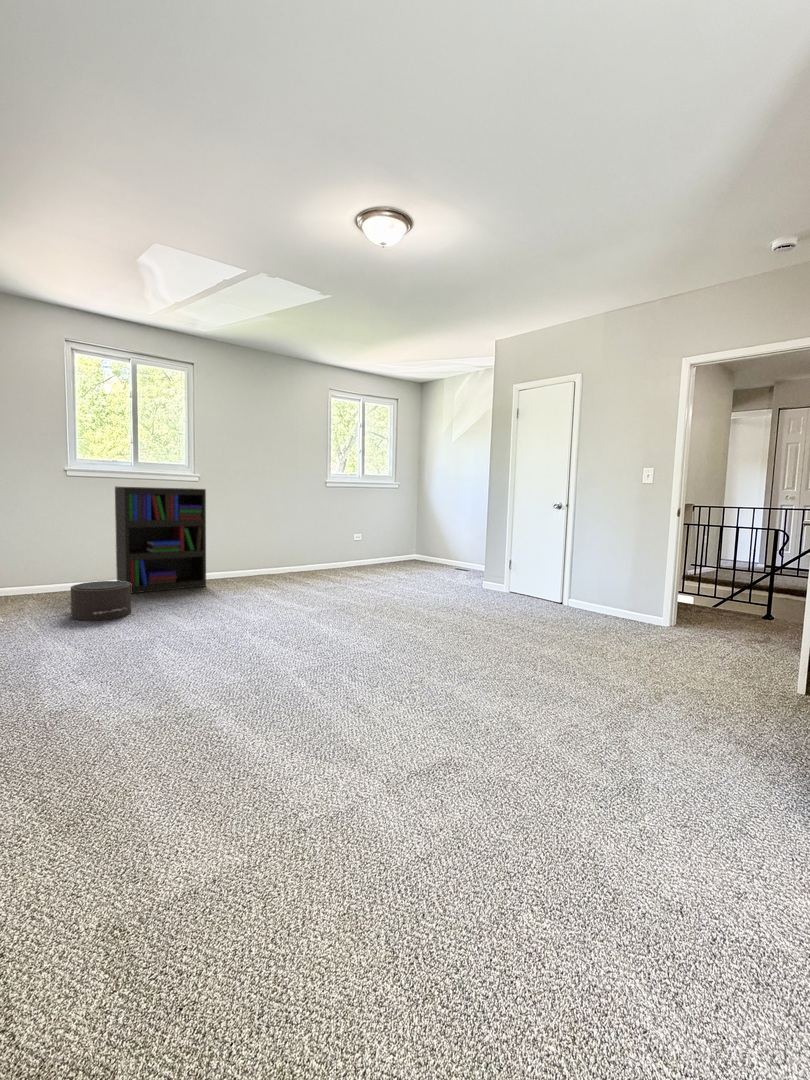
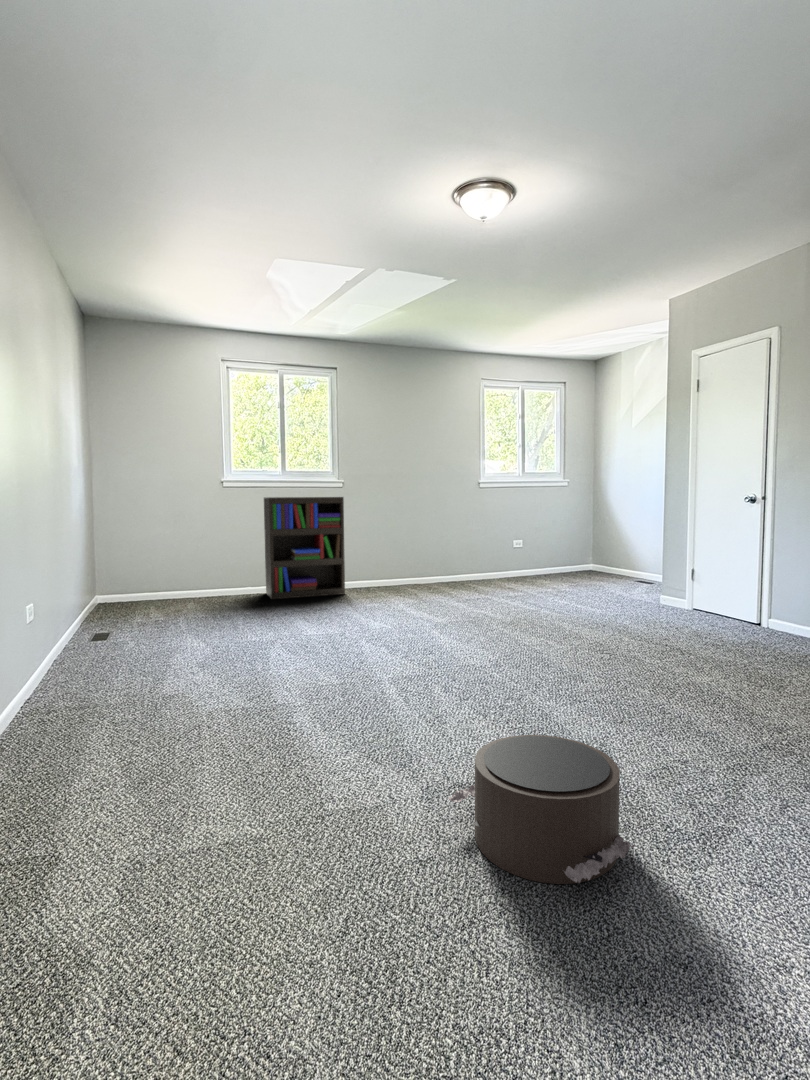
pouf: present [65,581,131,621] -> present [448,735,635,884]

